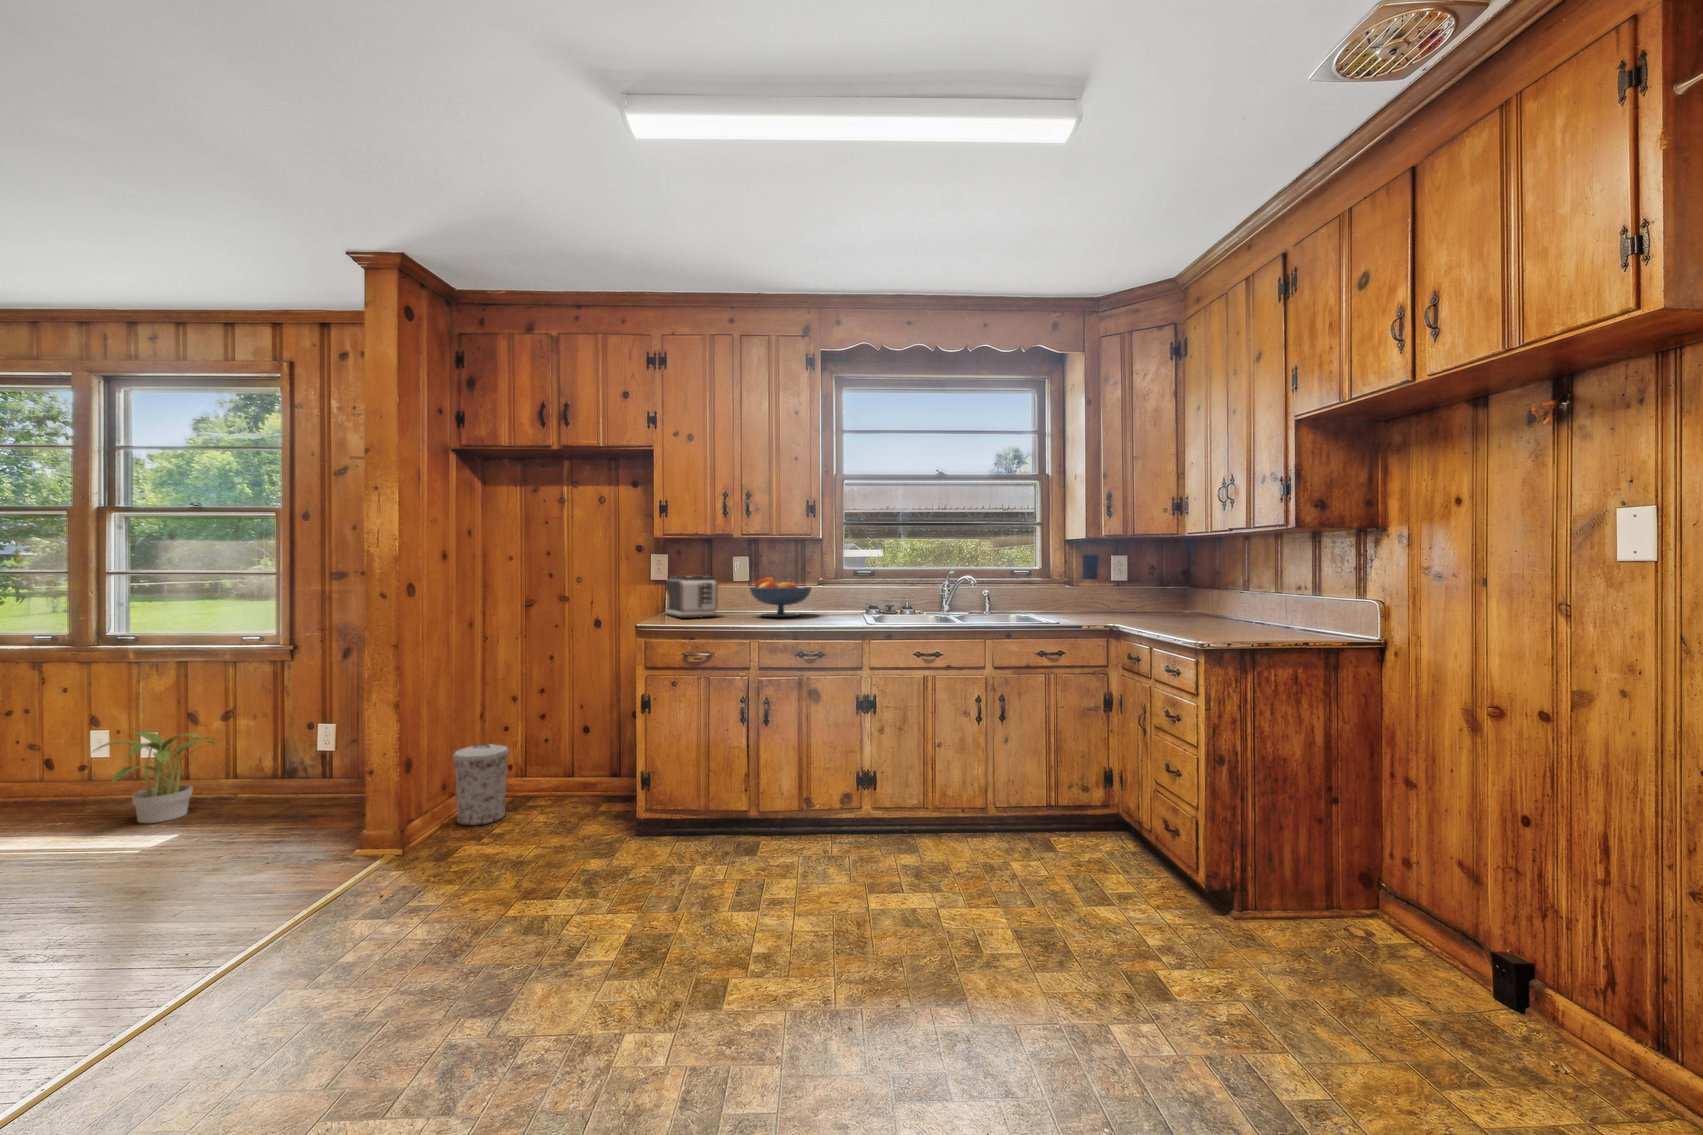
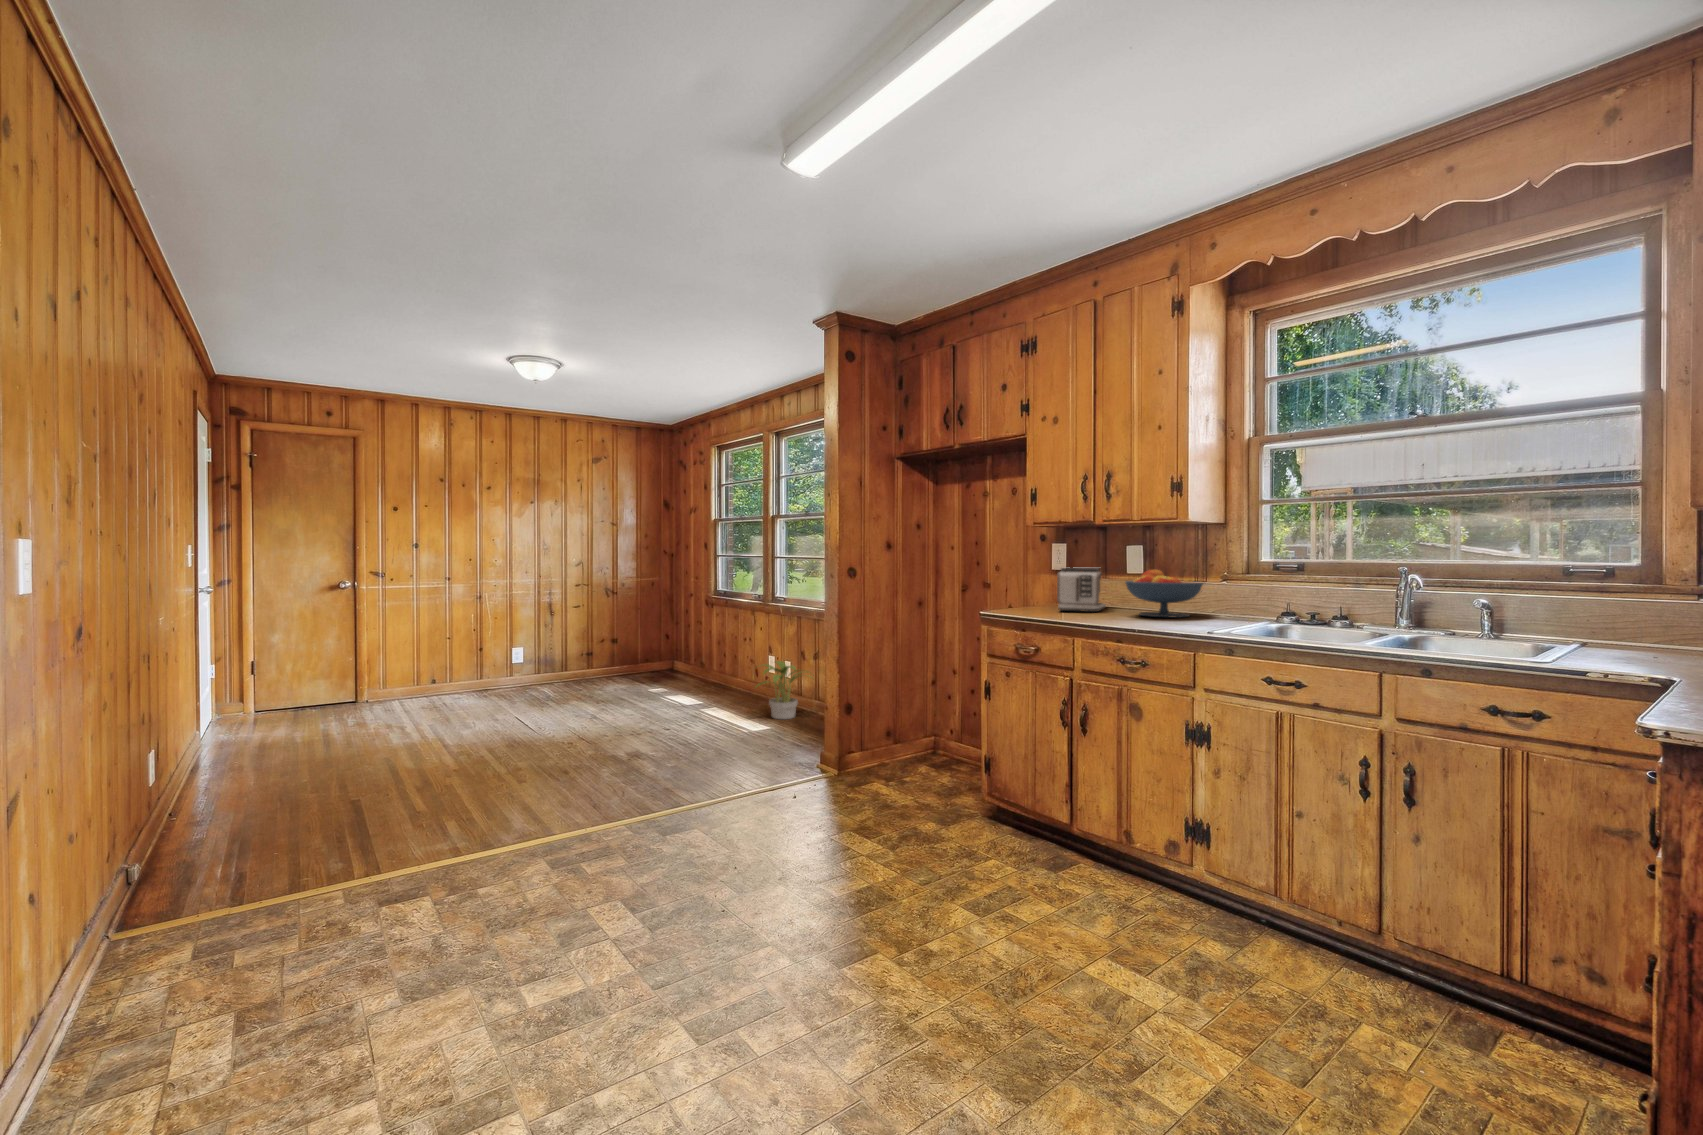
trash can: present [453,744,509,825] -> none [891,704,932,771]

